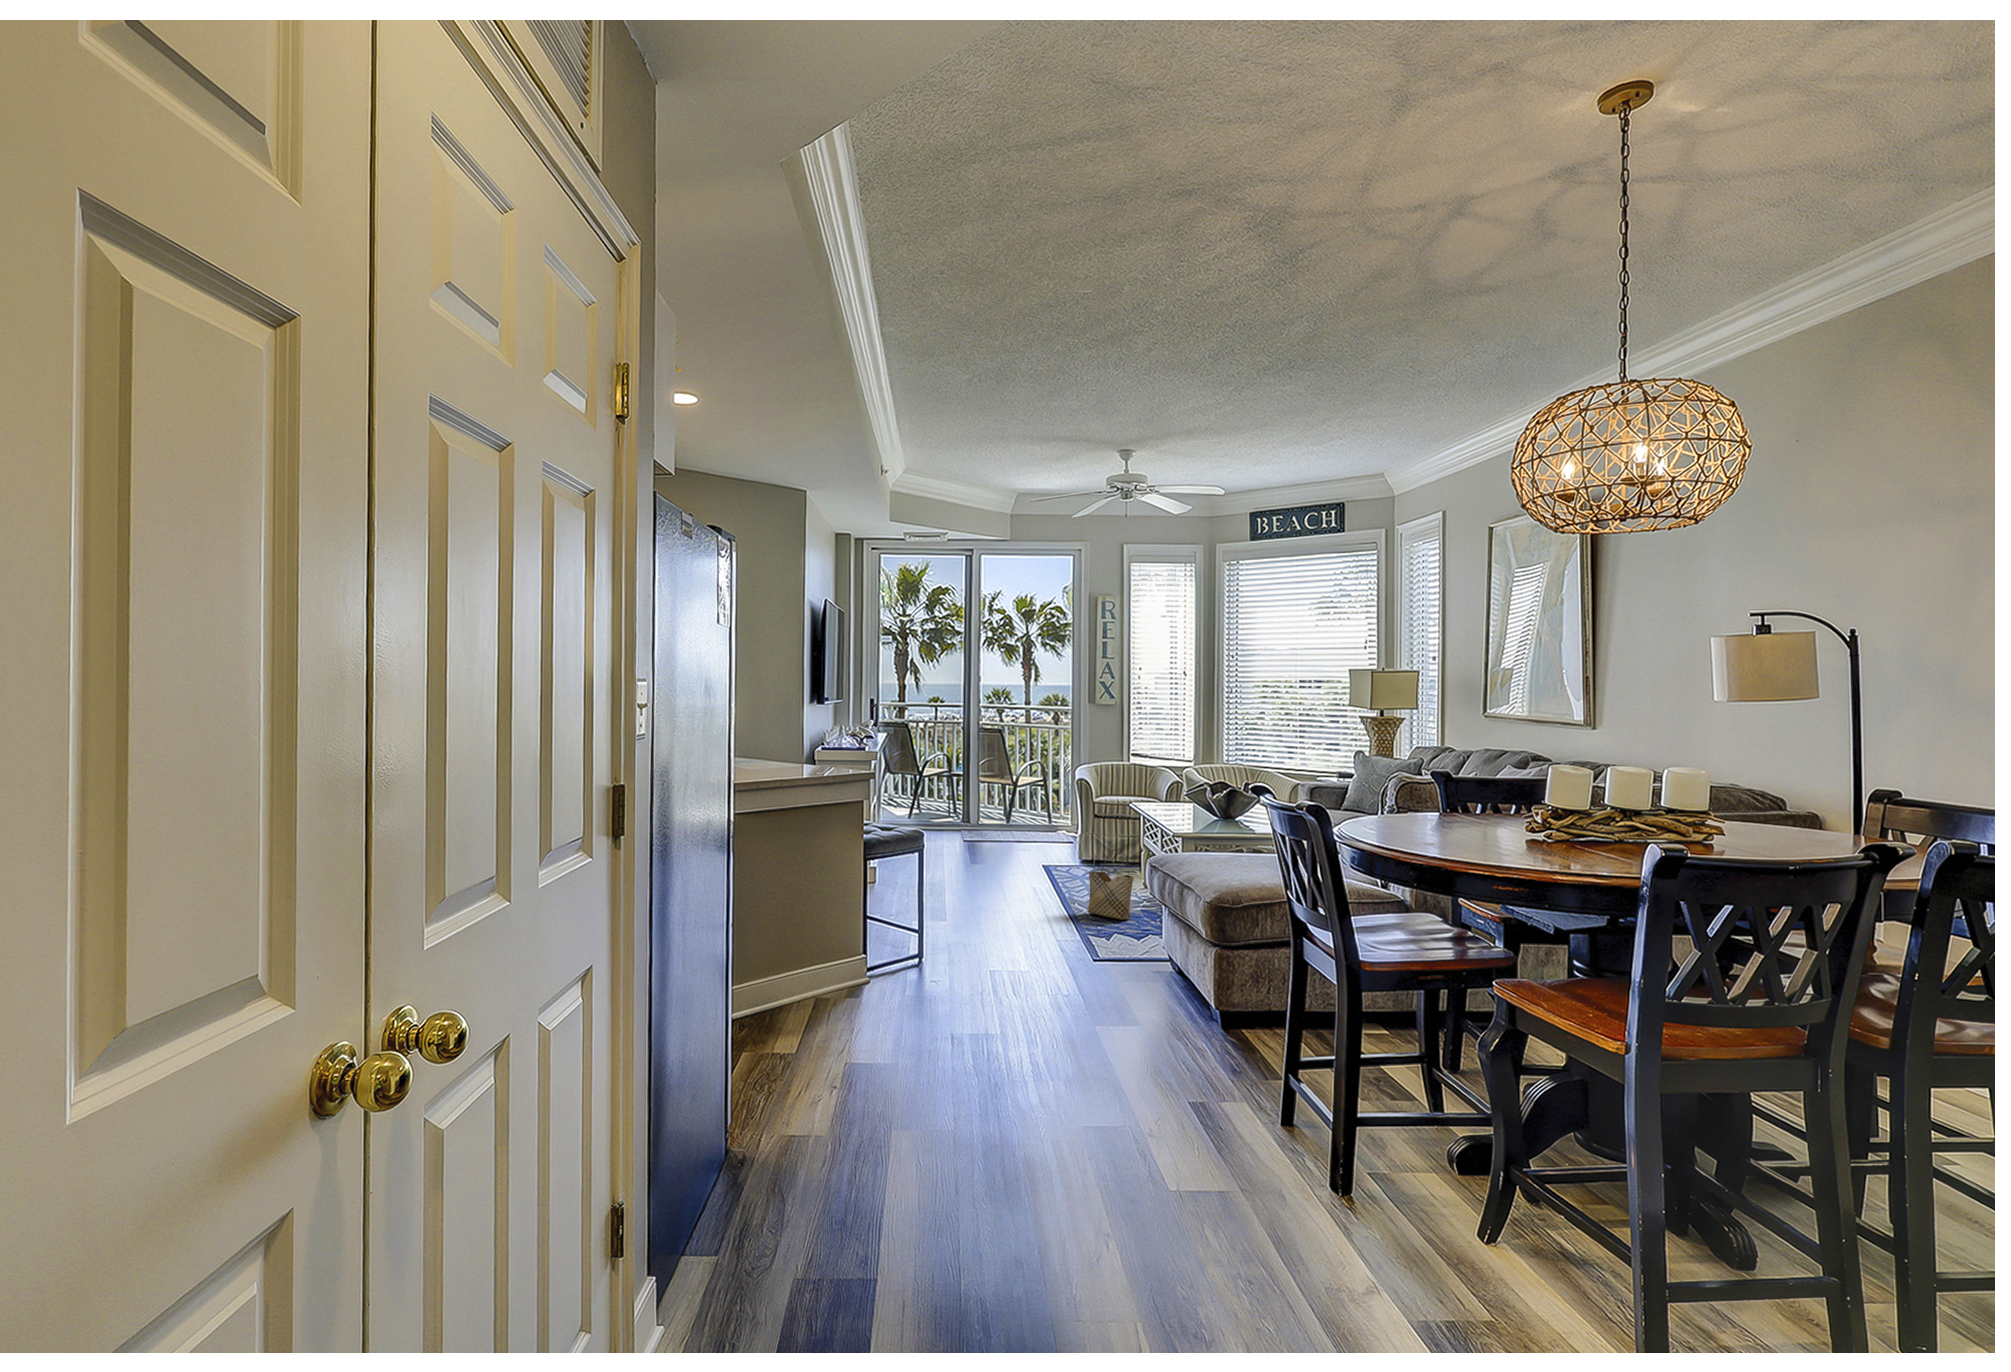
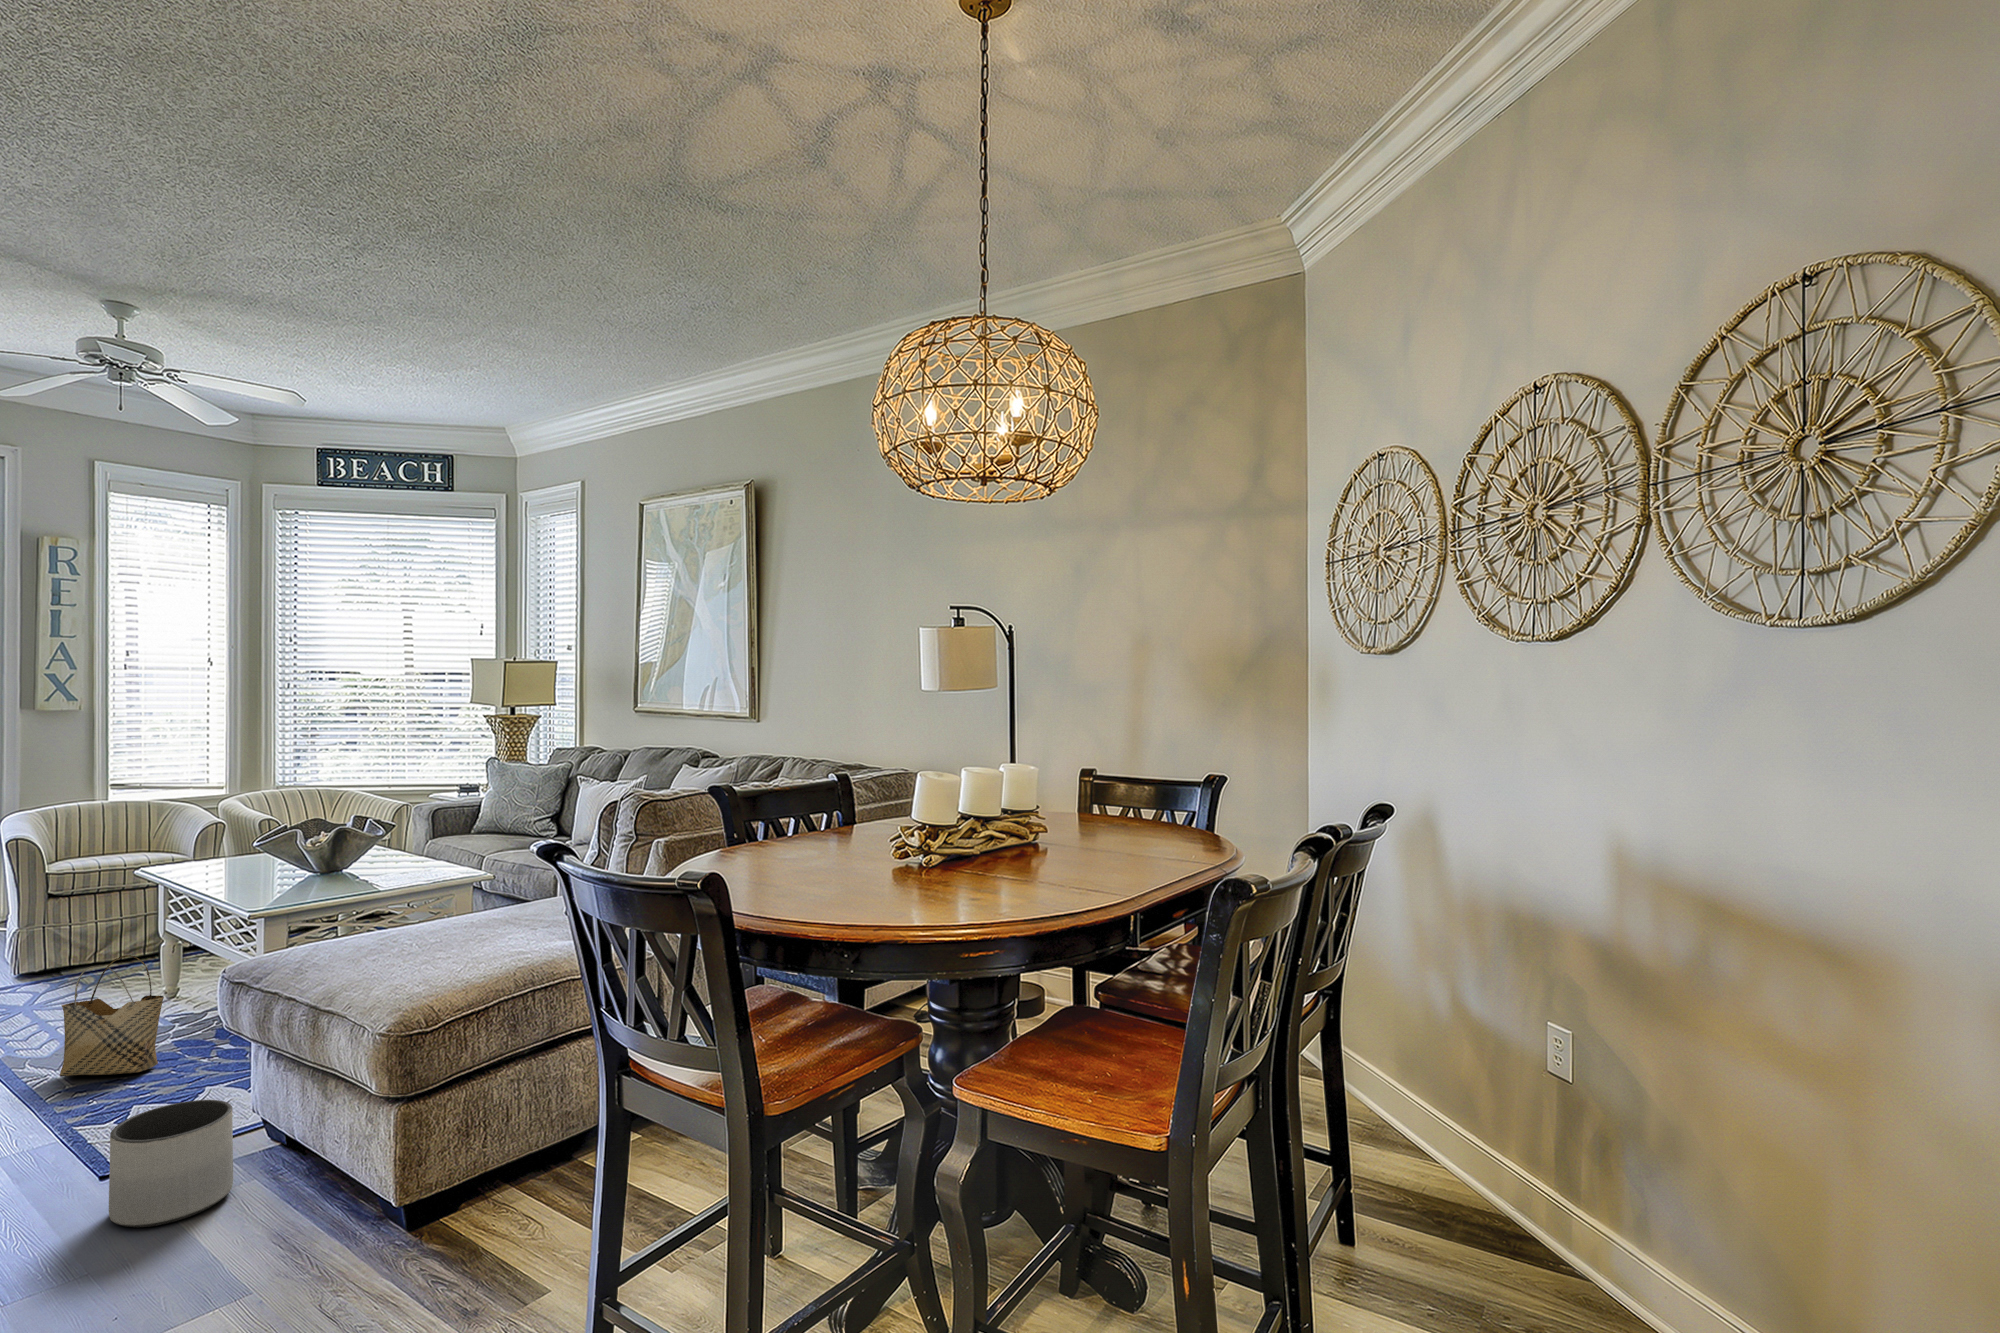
planter: none [1092,927,1147,990] -> present [109,1100,233,1227]

